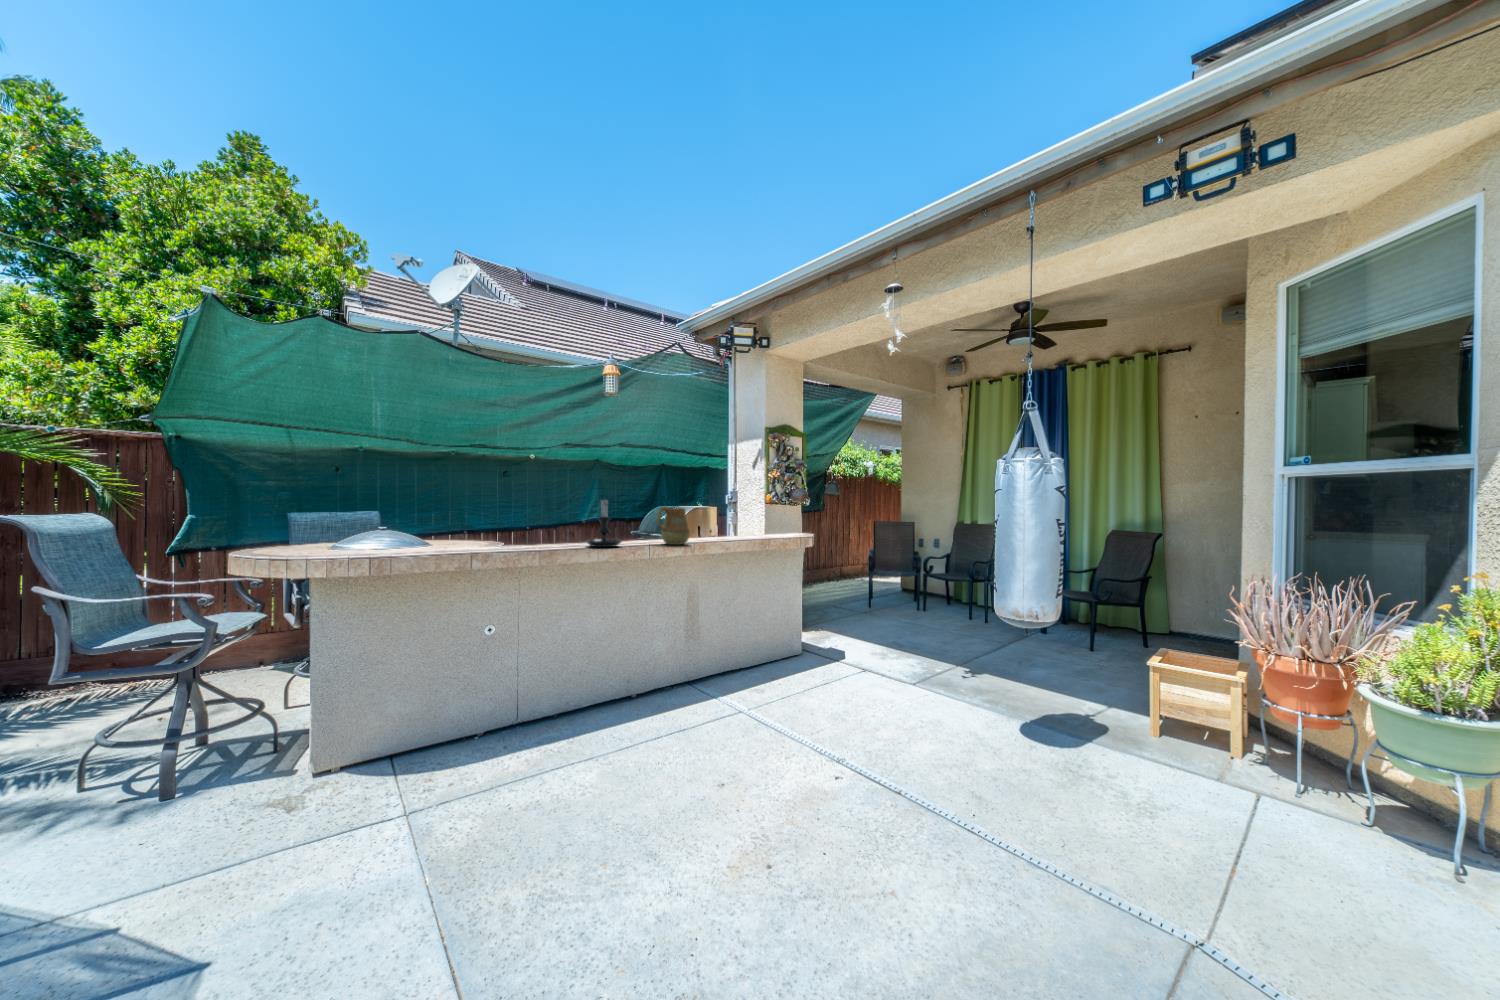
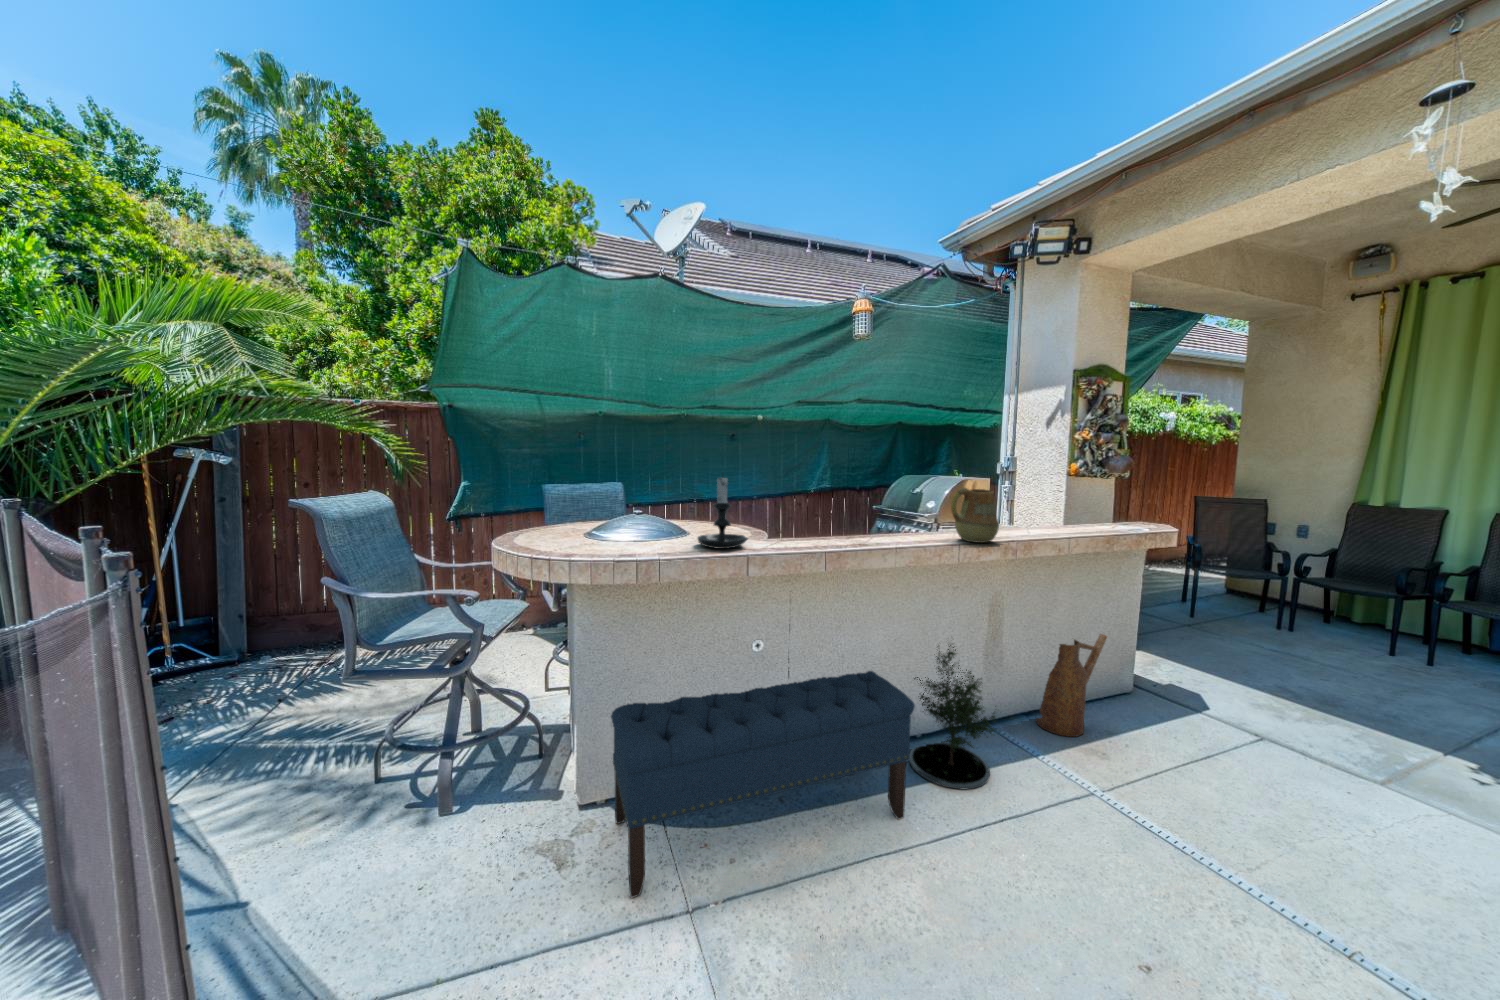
candle holder: present [587,500,622,547] -> present [698,477,748,549]
potted tree: none [623,609,682,719] -> present [909,644,996,790]
watering can: none [724,609,774,682] -> present [1035,634,1107,737]
bench: none [356,634,612,809] -> present [611,671,915,898]

